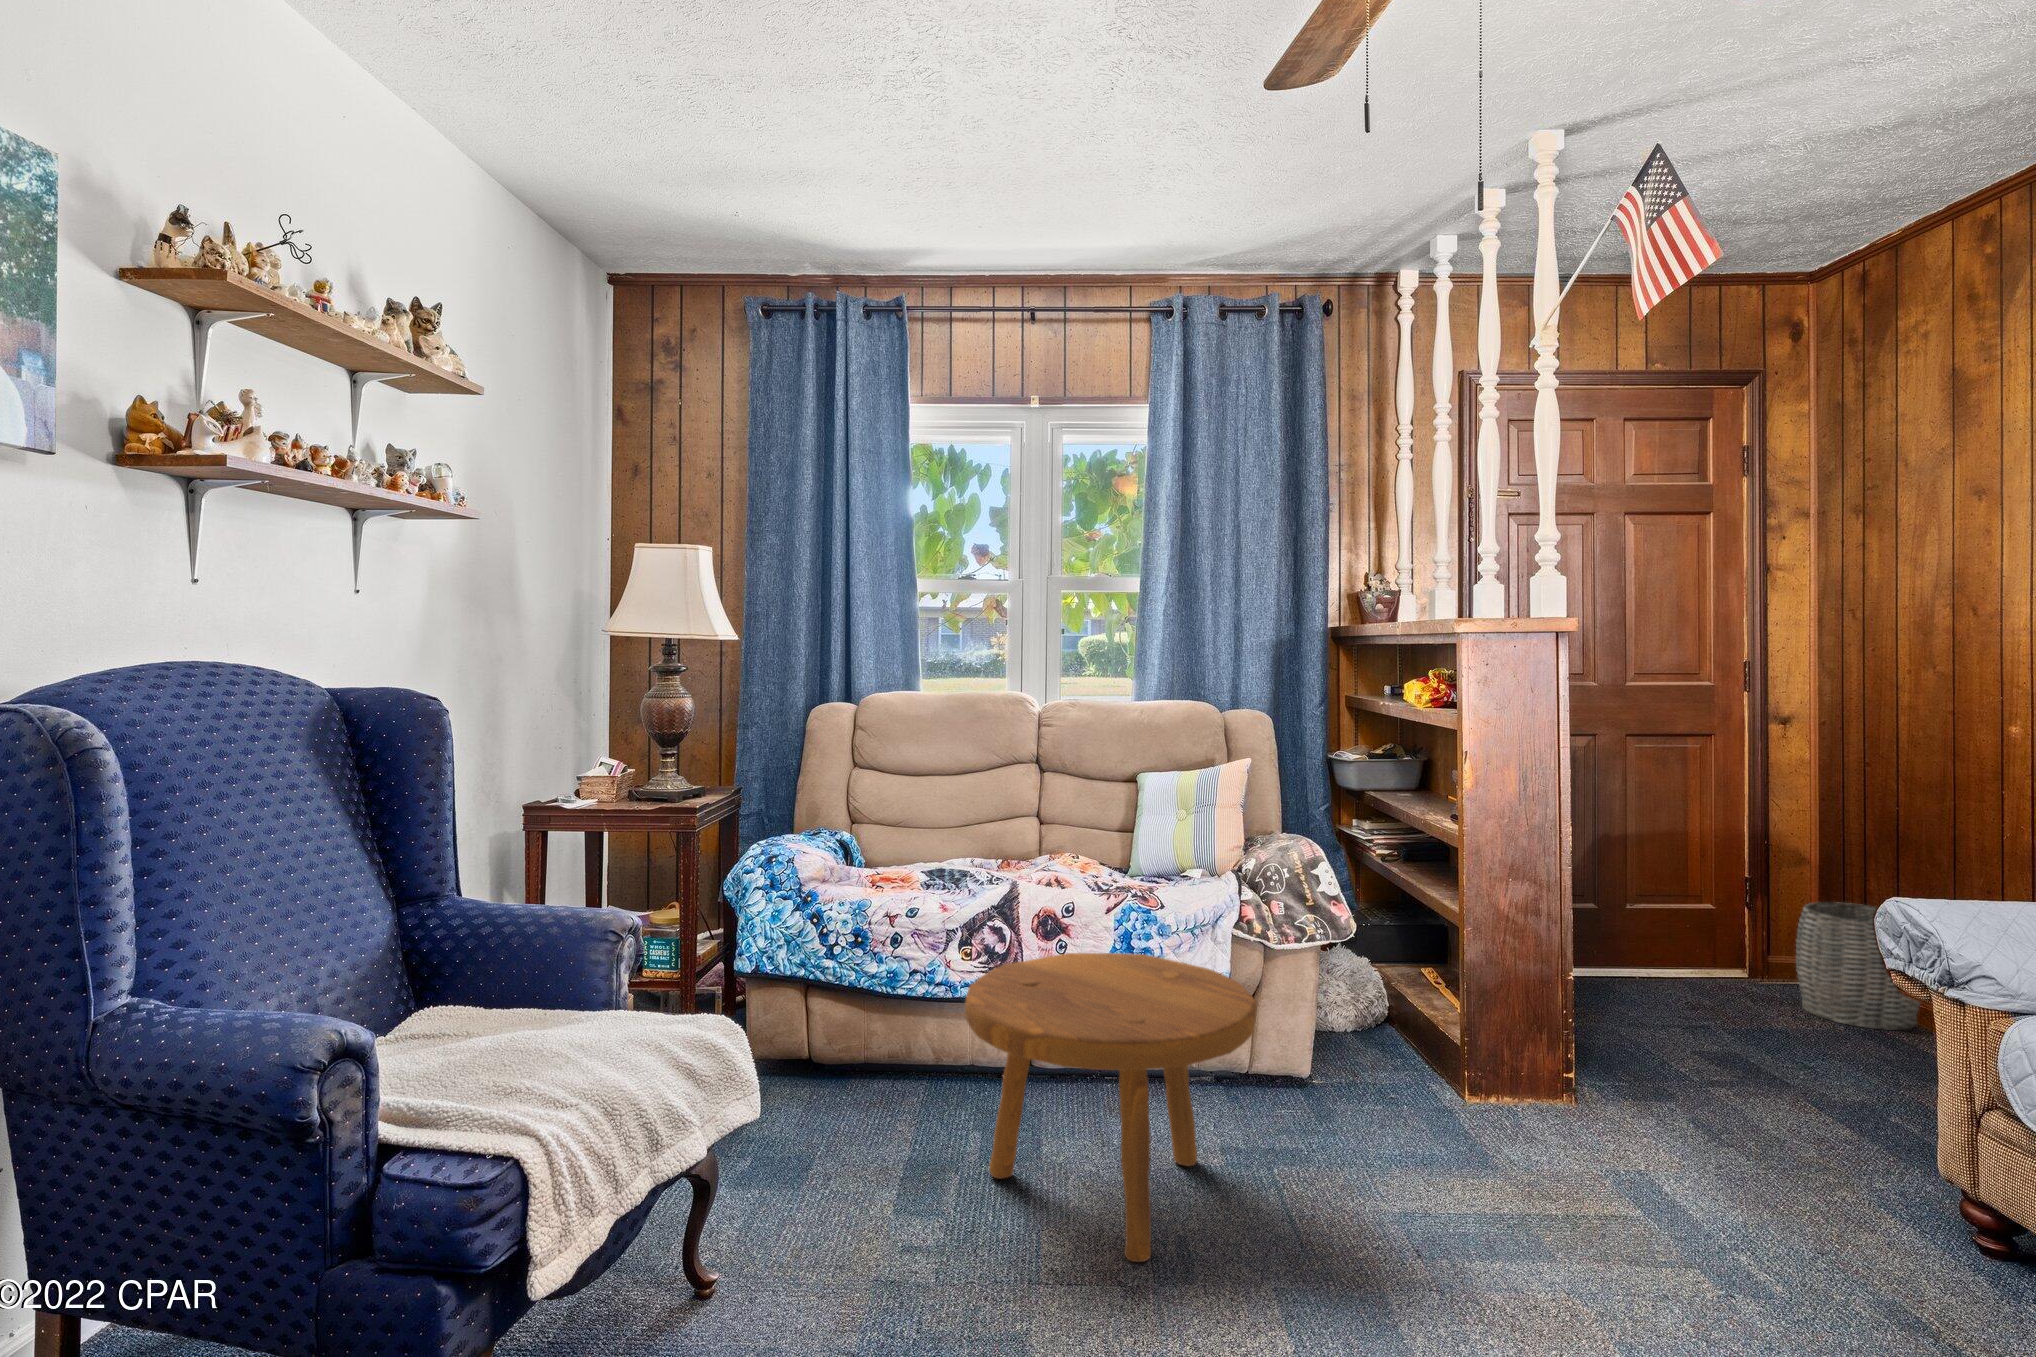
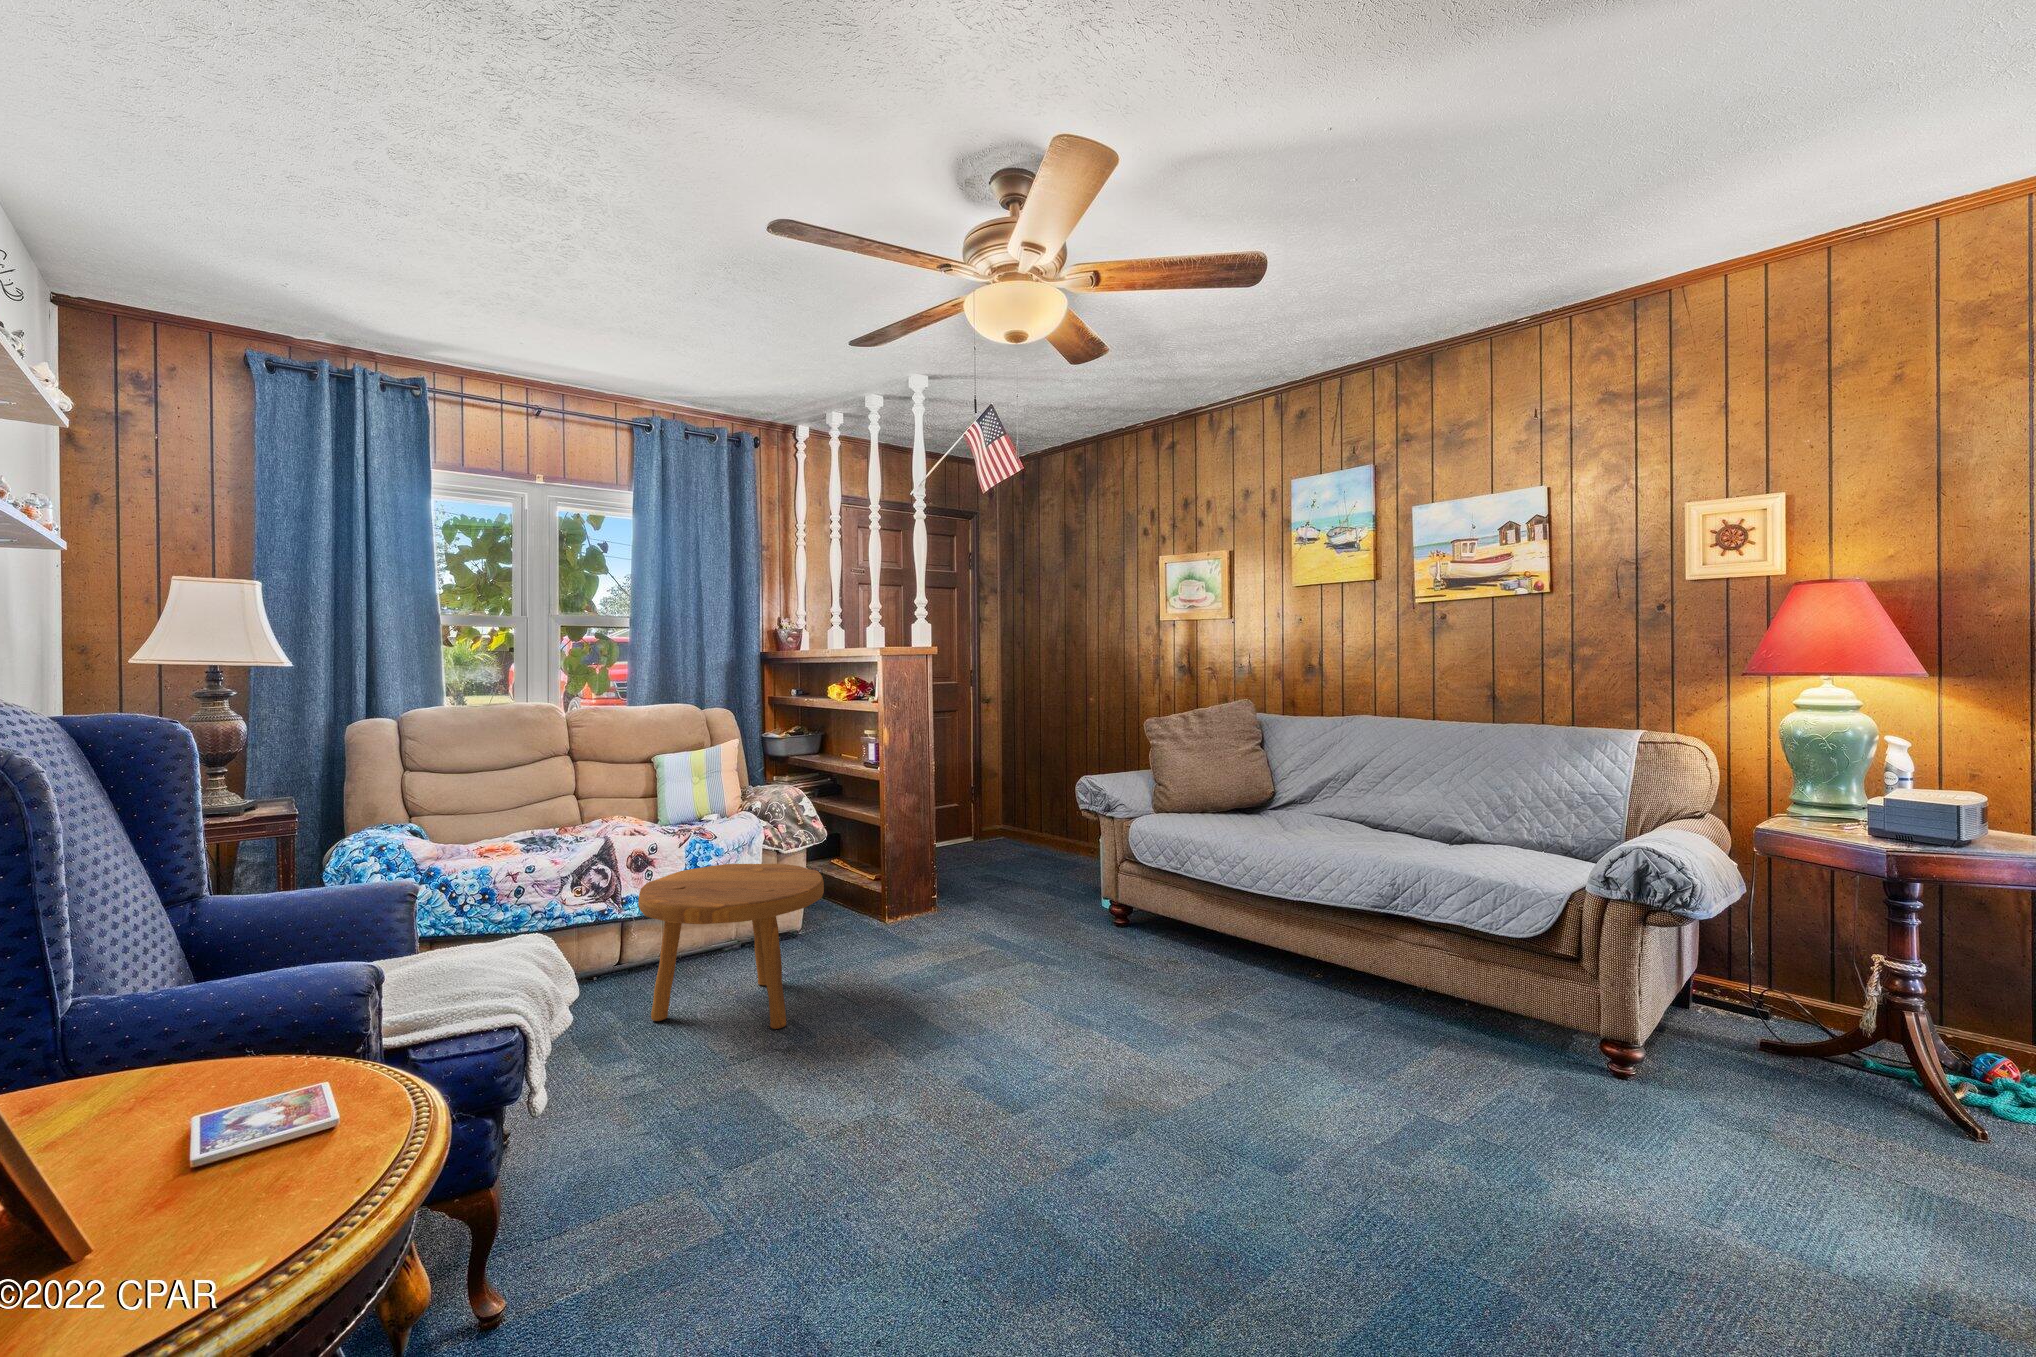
woven basket: present [1796,902,1920,1030] -> none [1005,795,1057,855]

